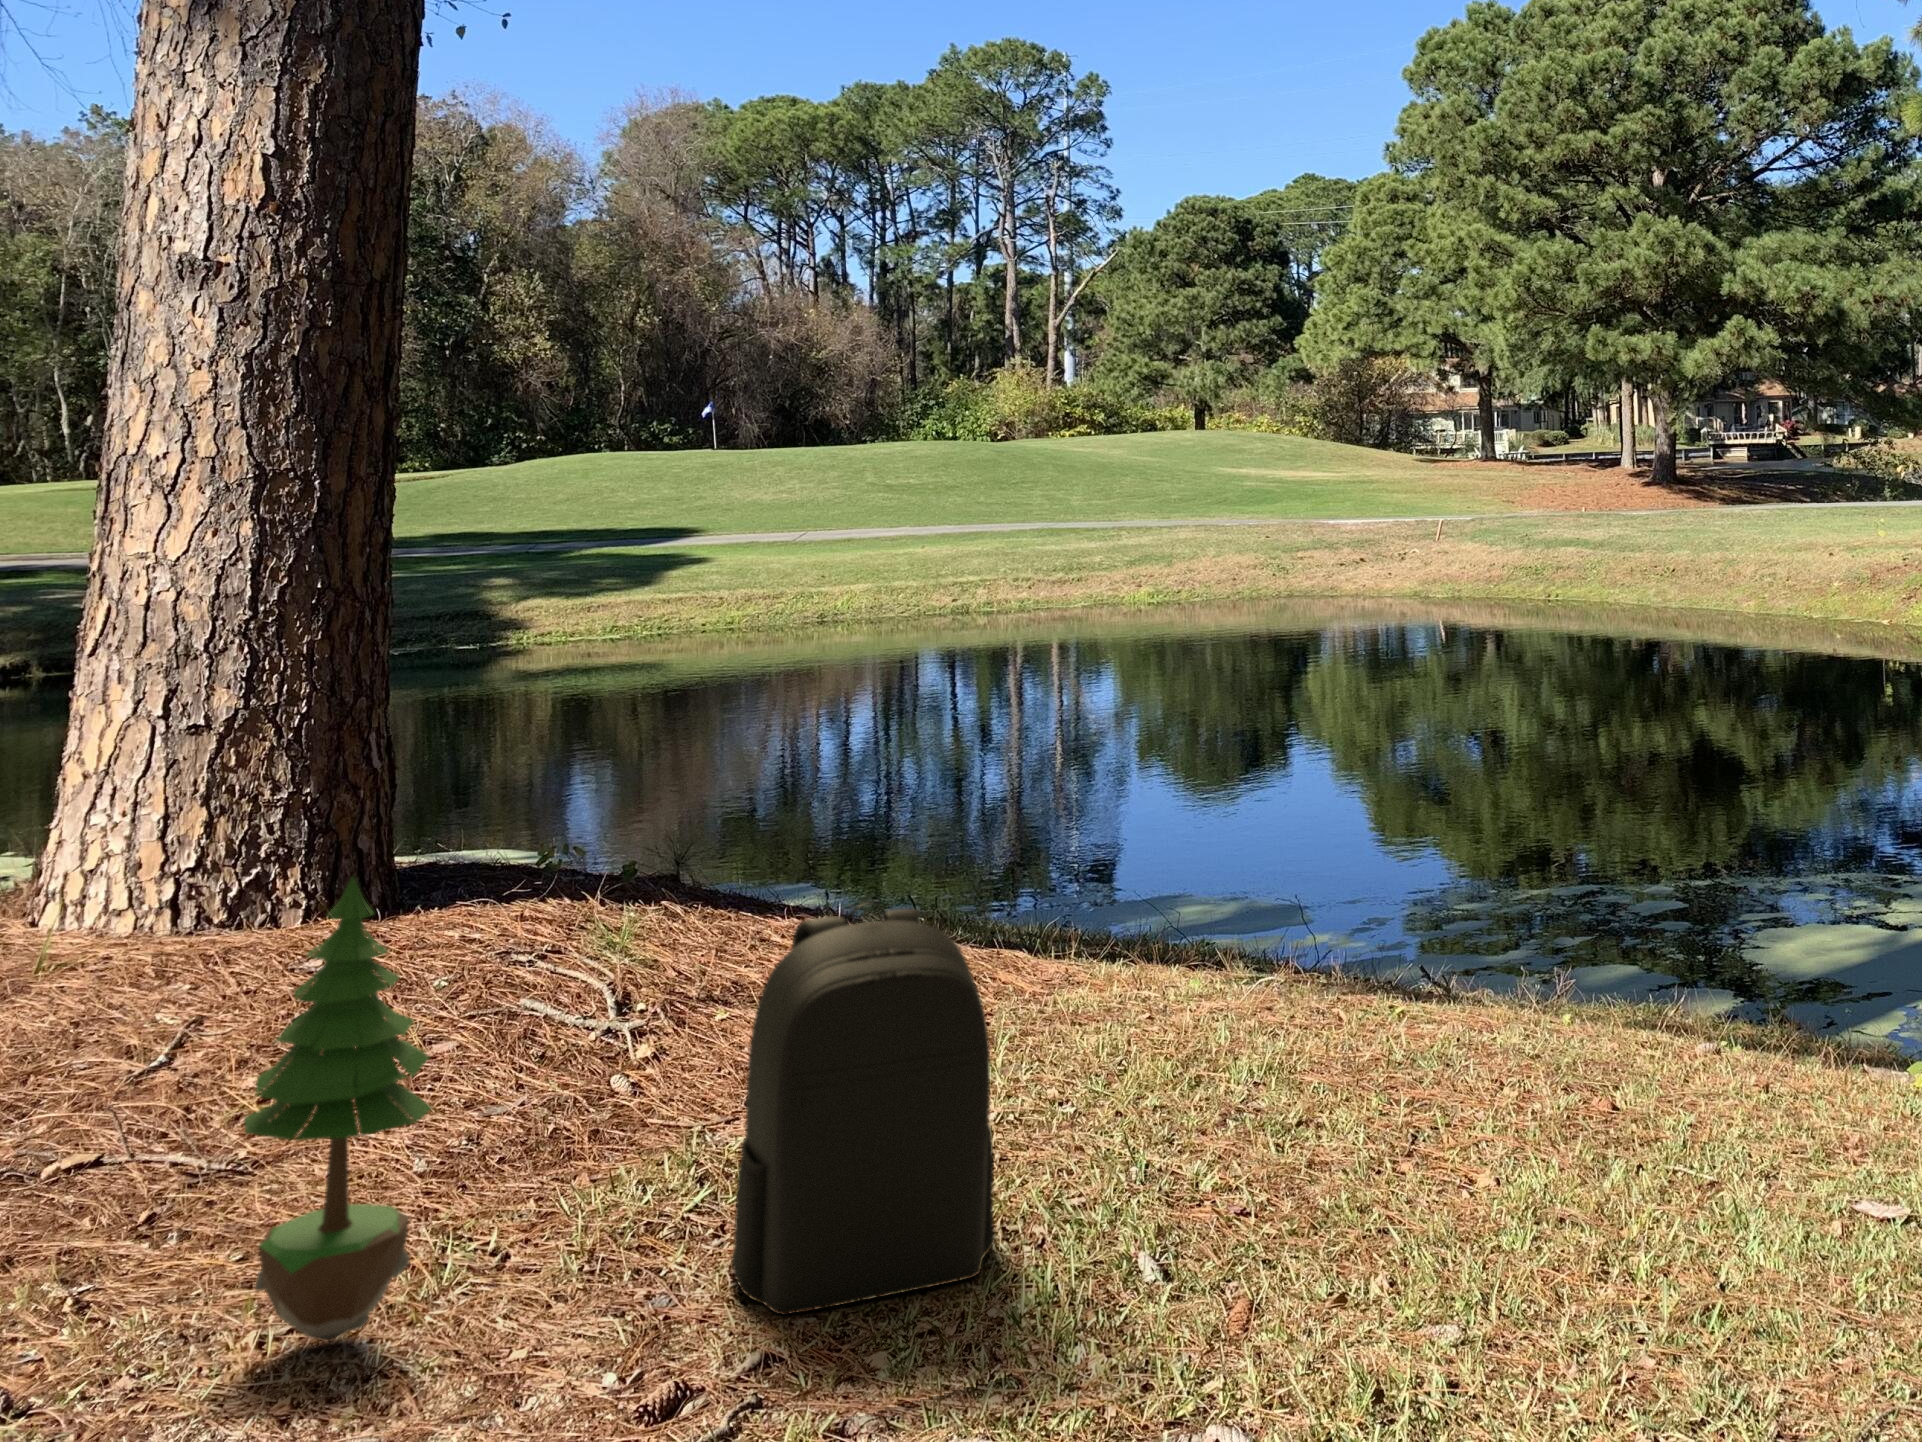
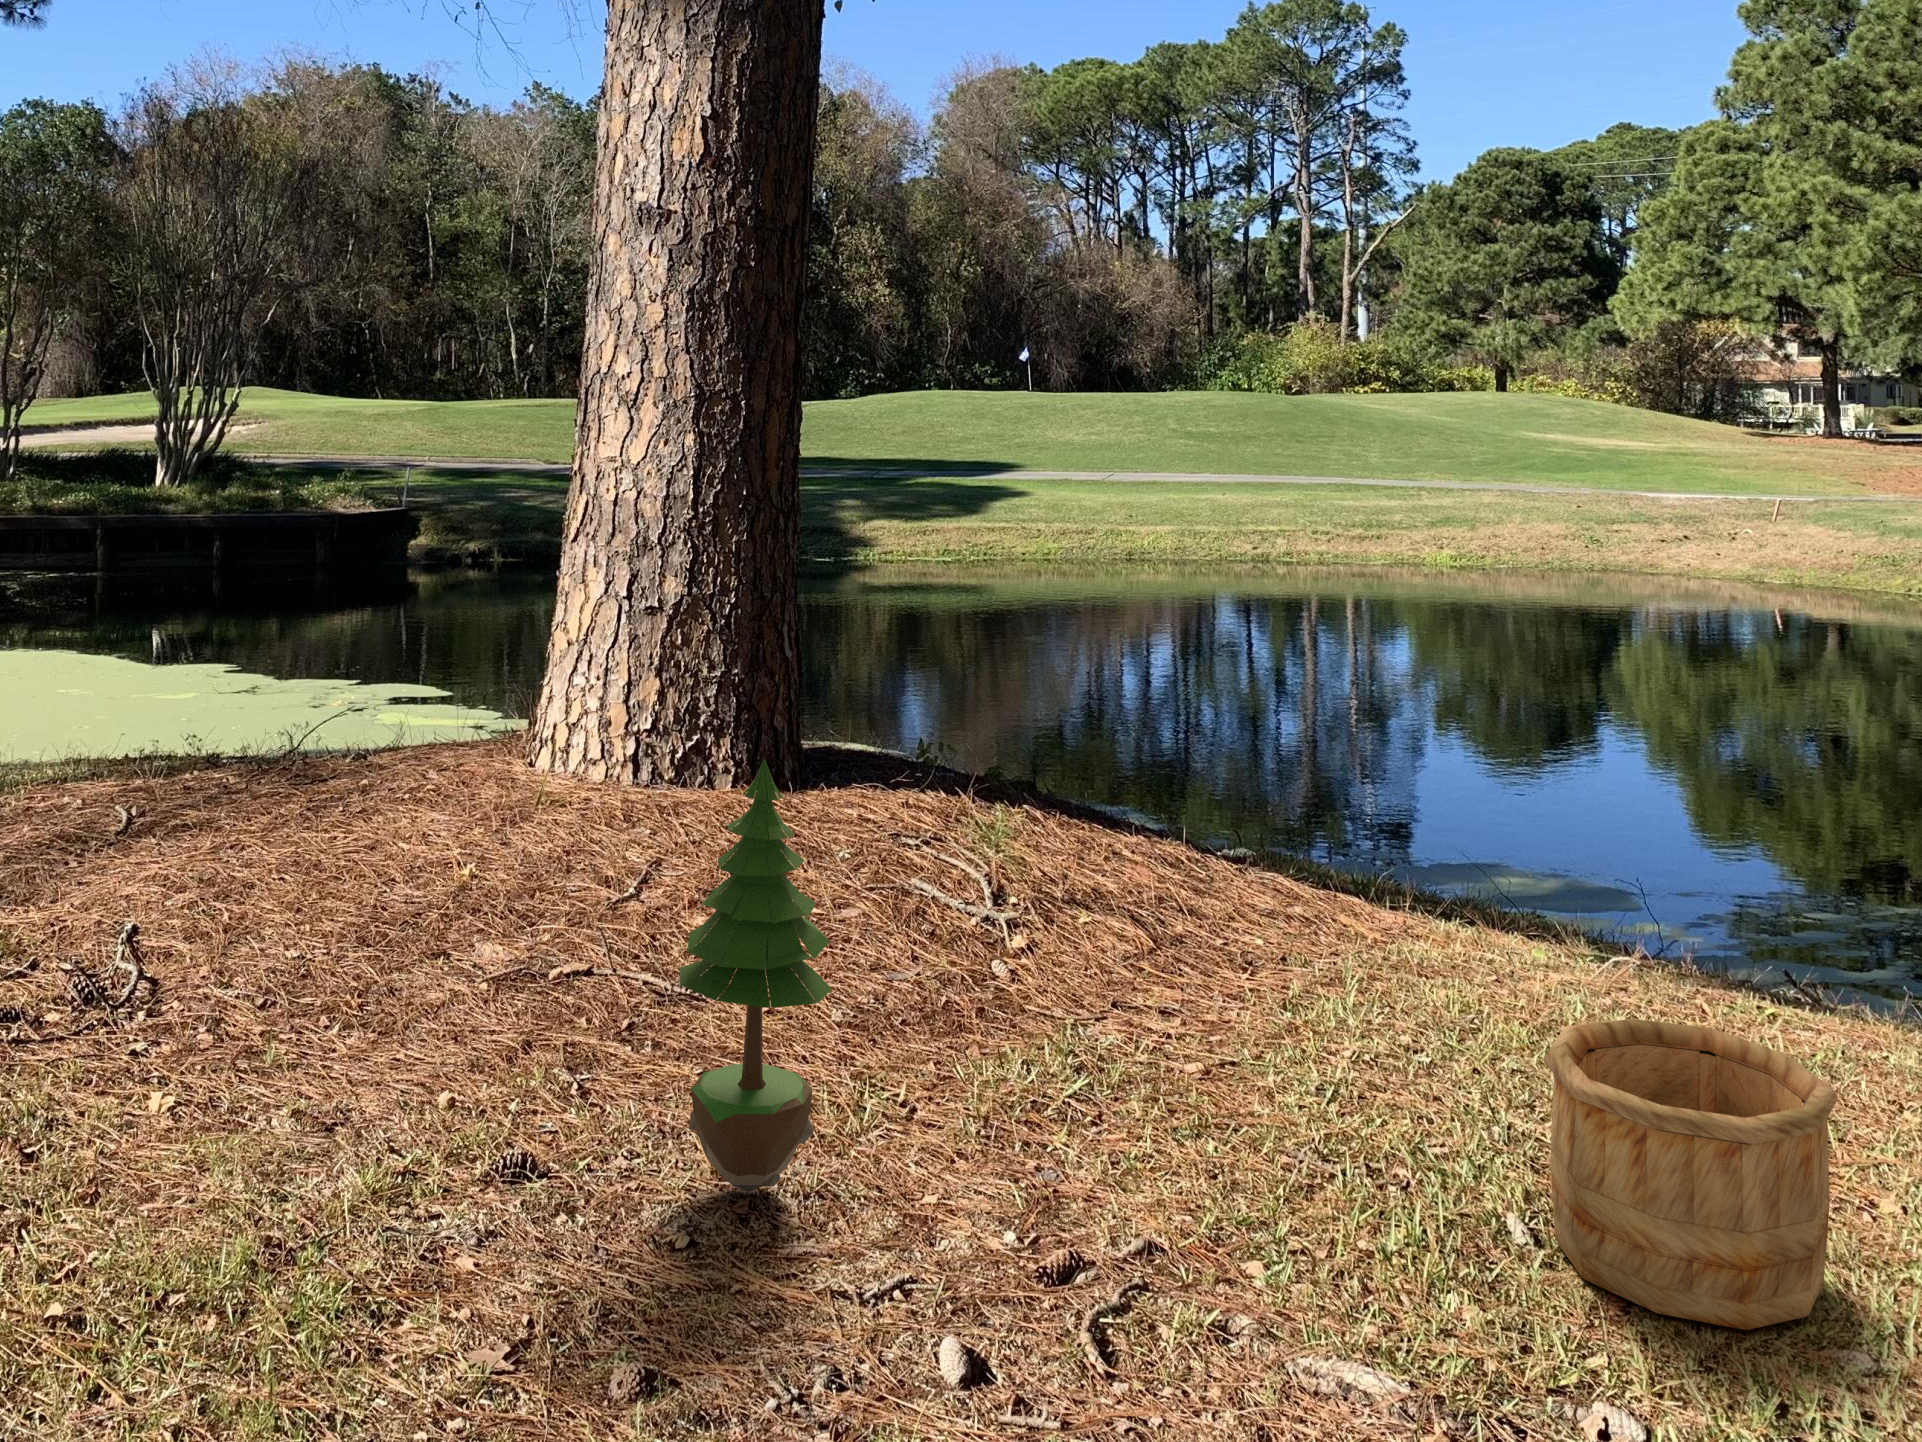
backpack: present [731,905,996,1314] -> none [1101,852,1376,1283]
wooden bucket: none [1144,995,1370,1241] -> present [1544,1019,1838,1330]

